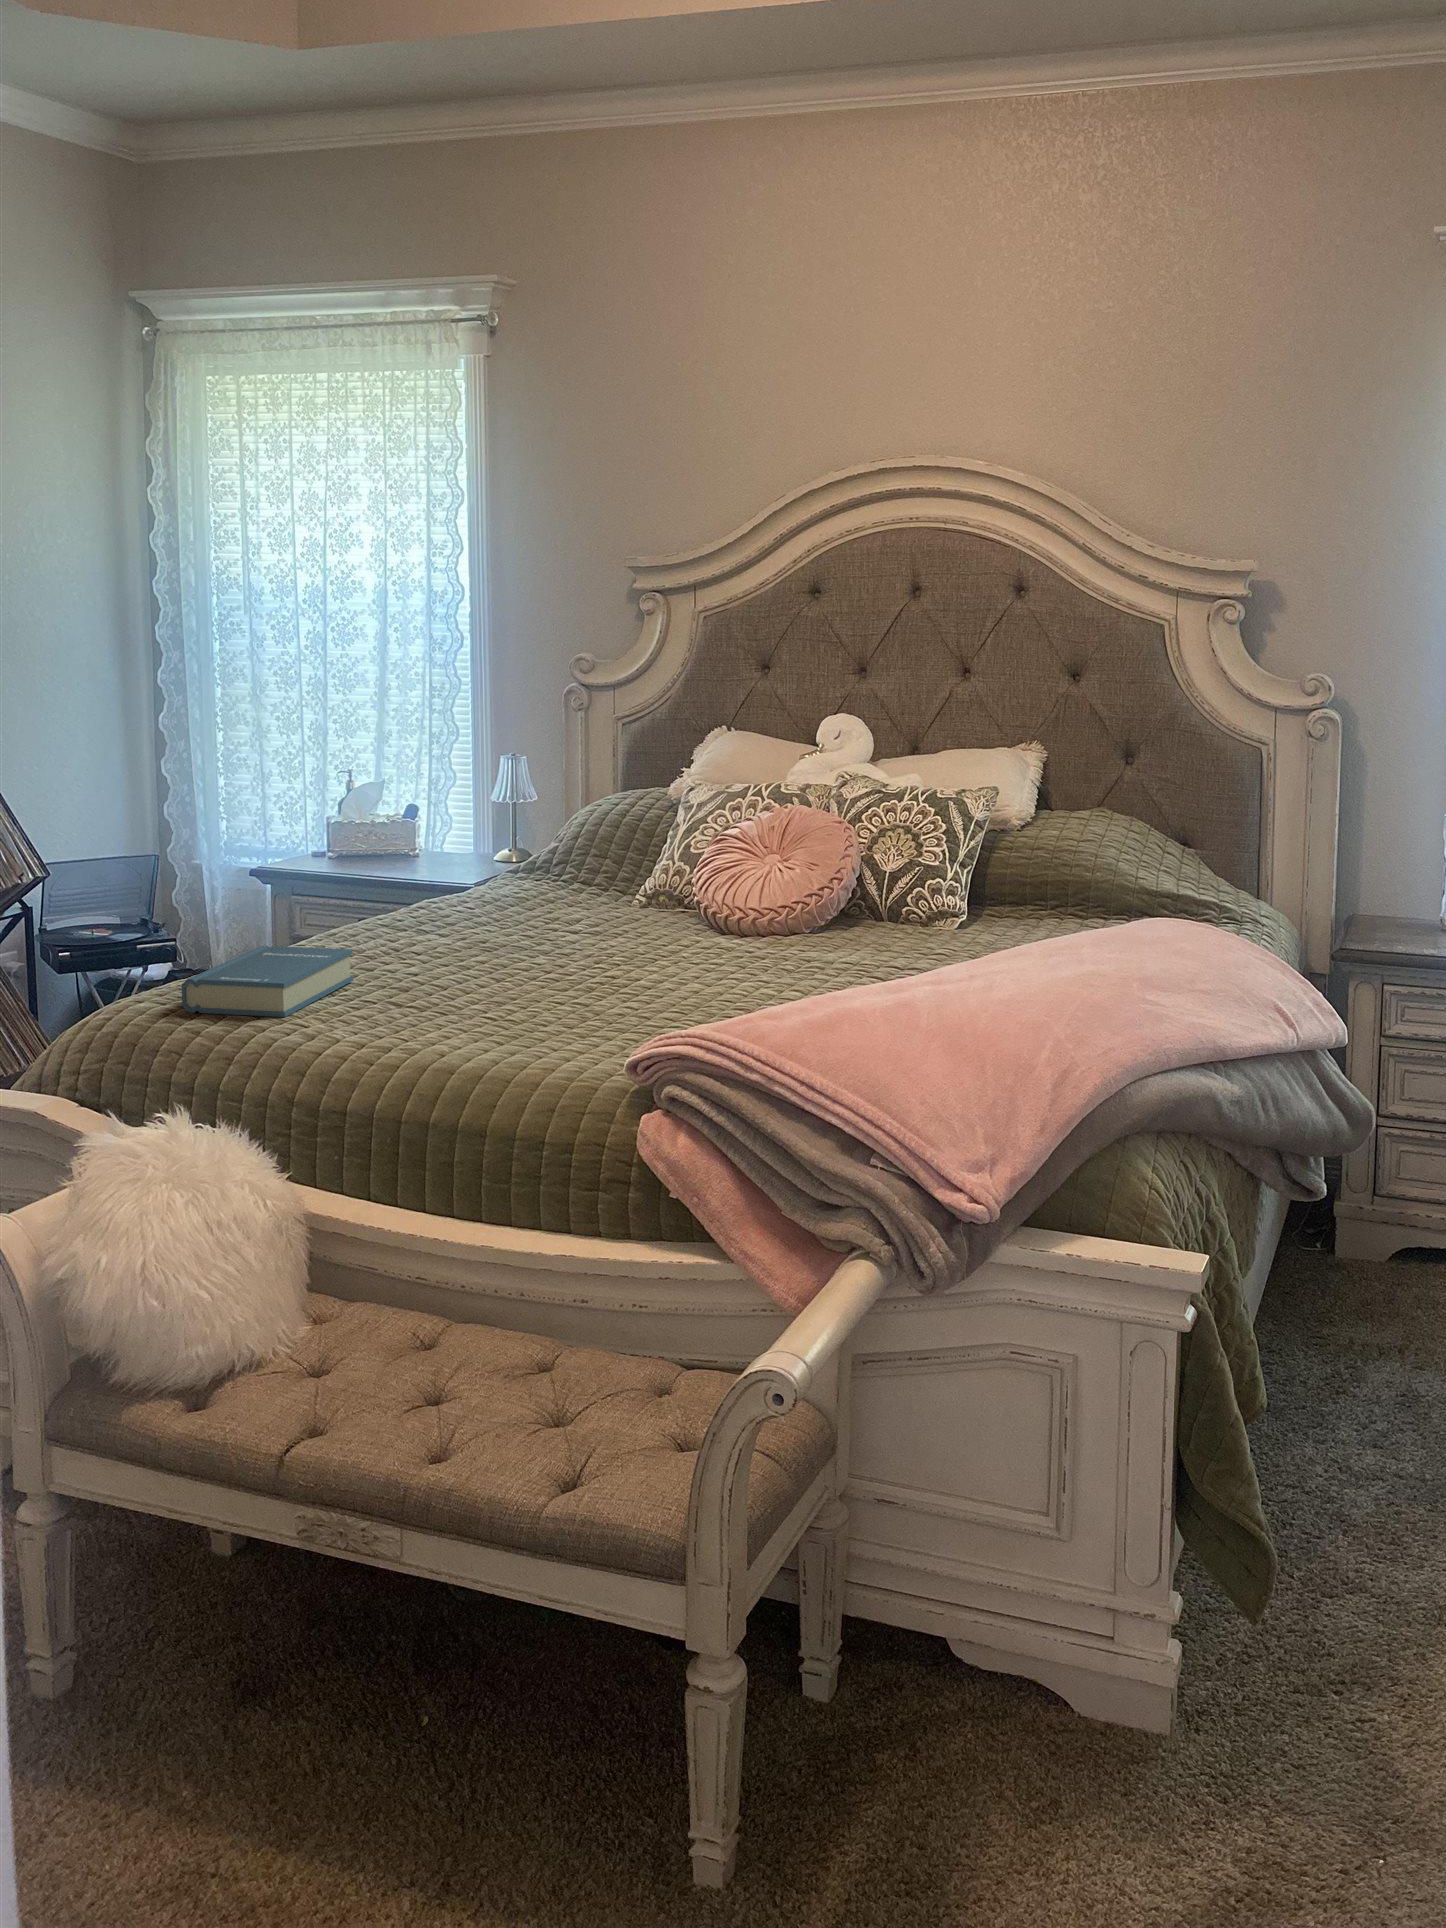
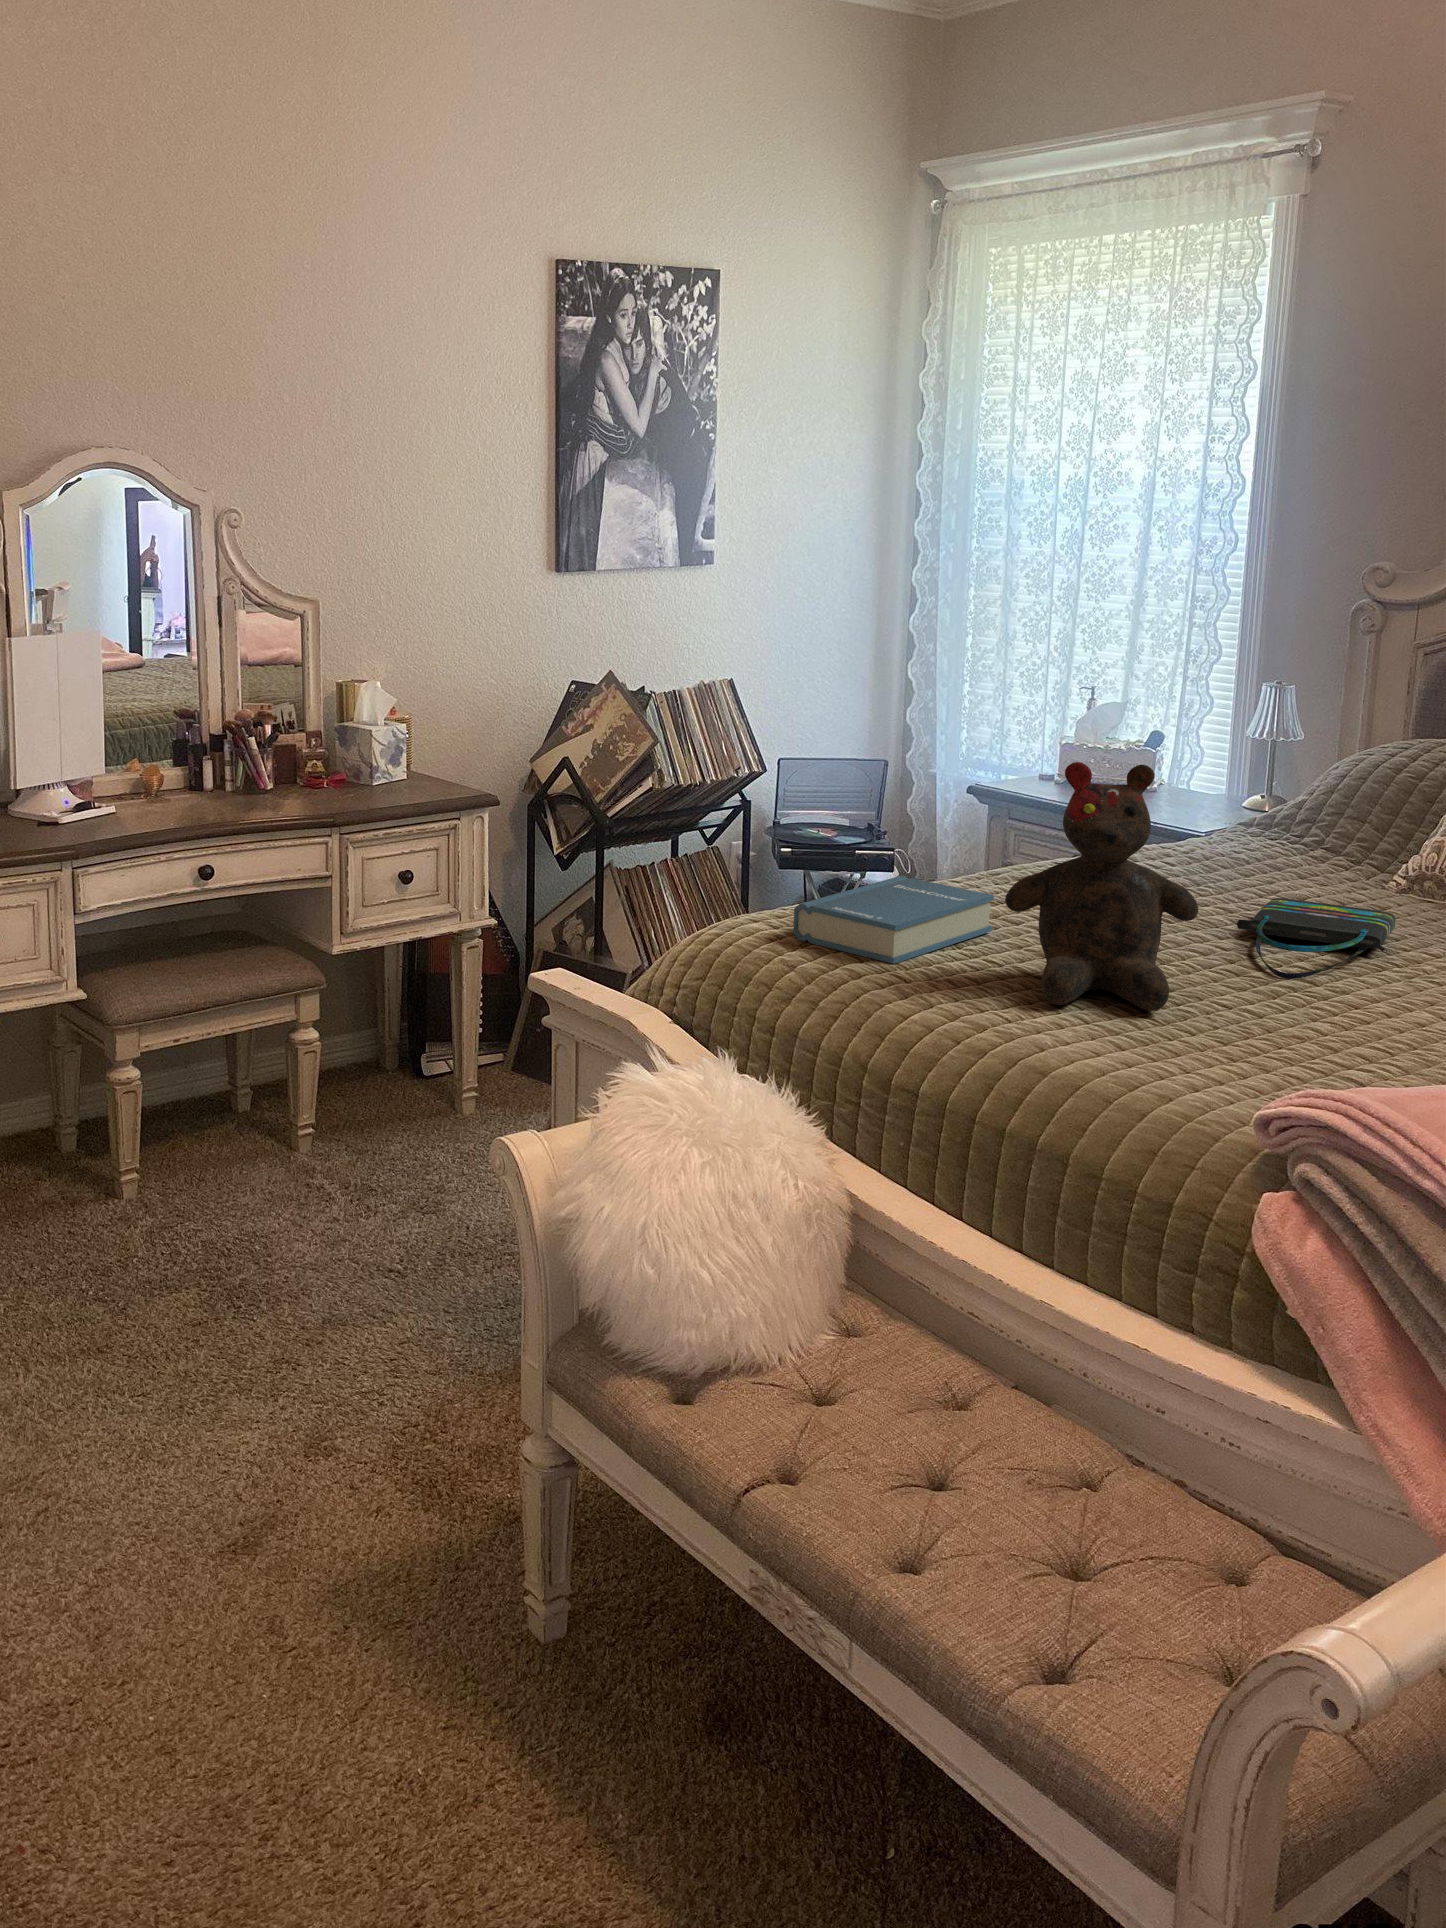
teddy bear: none [378,823,531,1024] -> present [1005,762,1199,1011]
tote bag: none [544,922,657,980] -> present [1237,898,1395,979]

